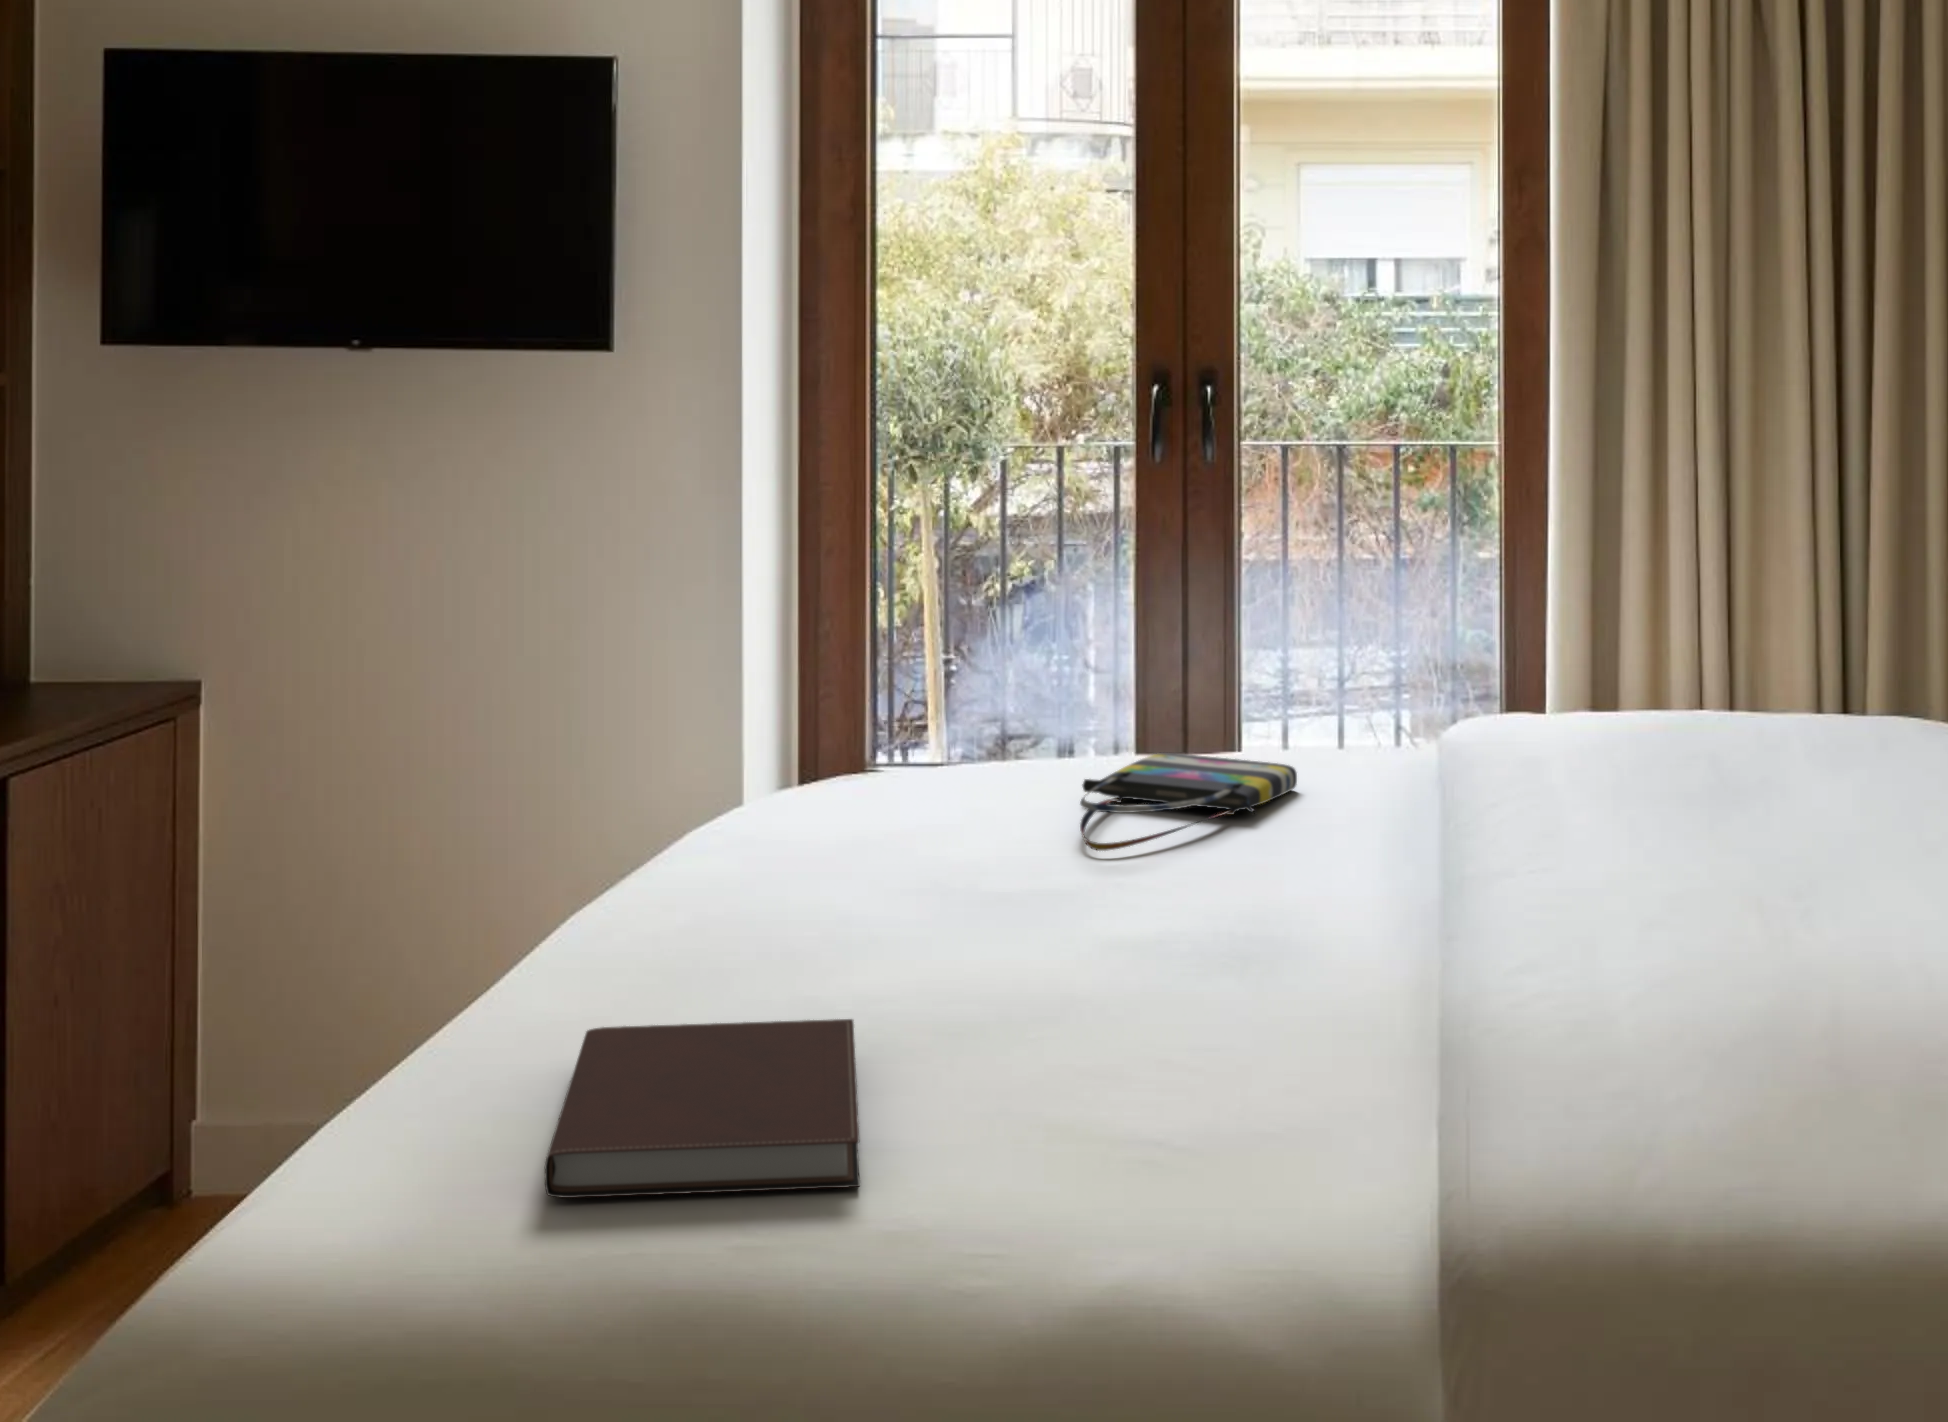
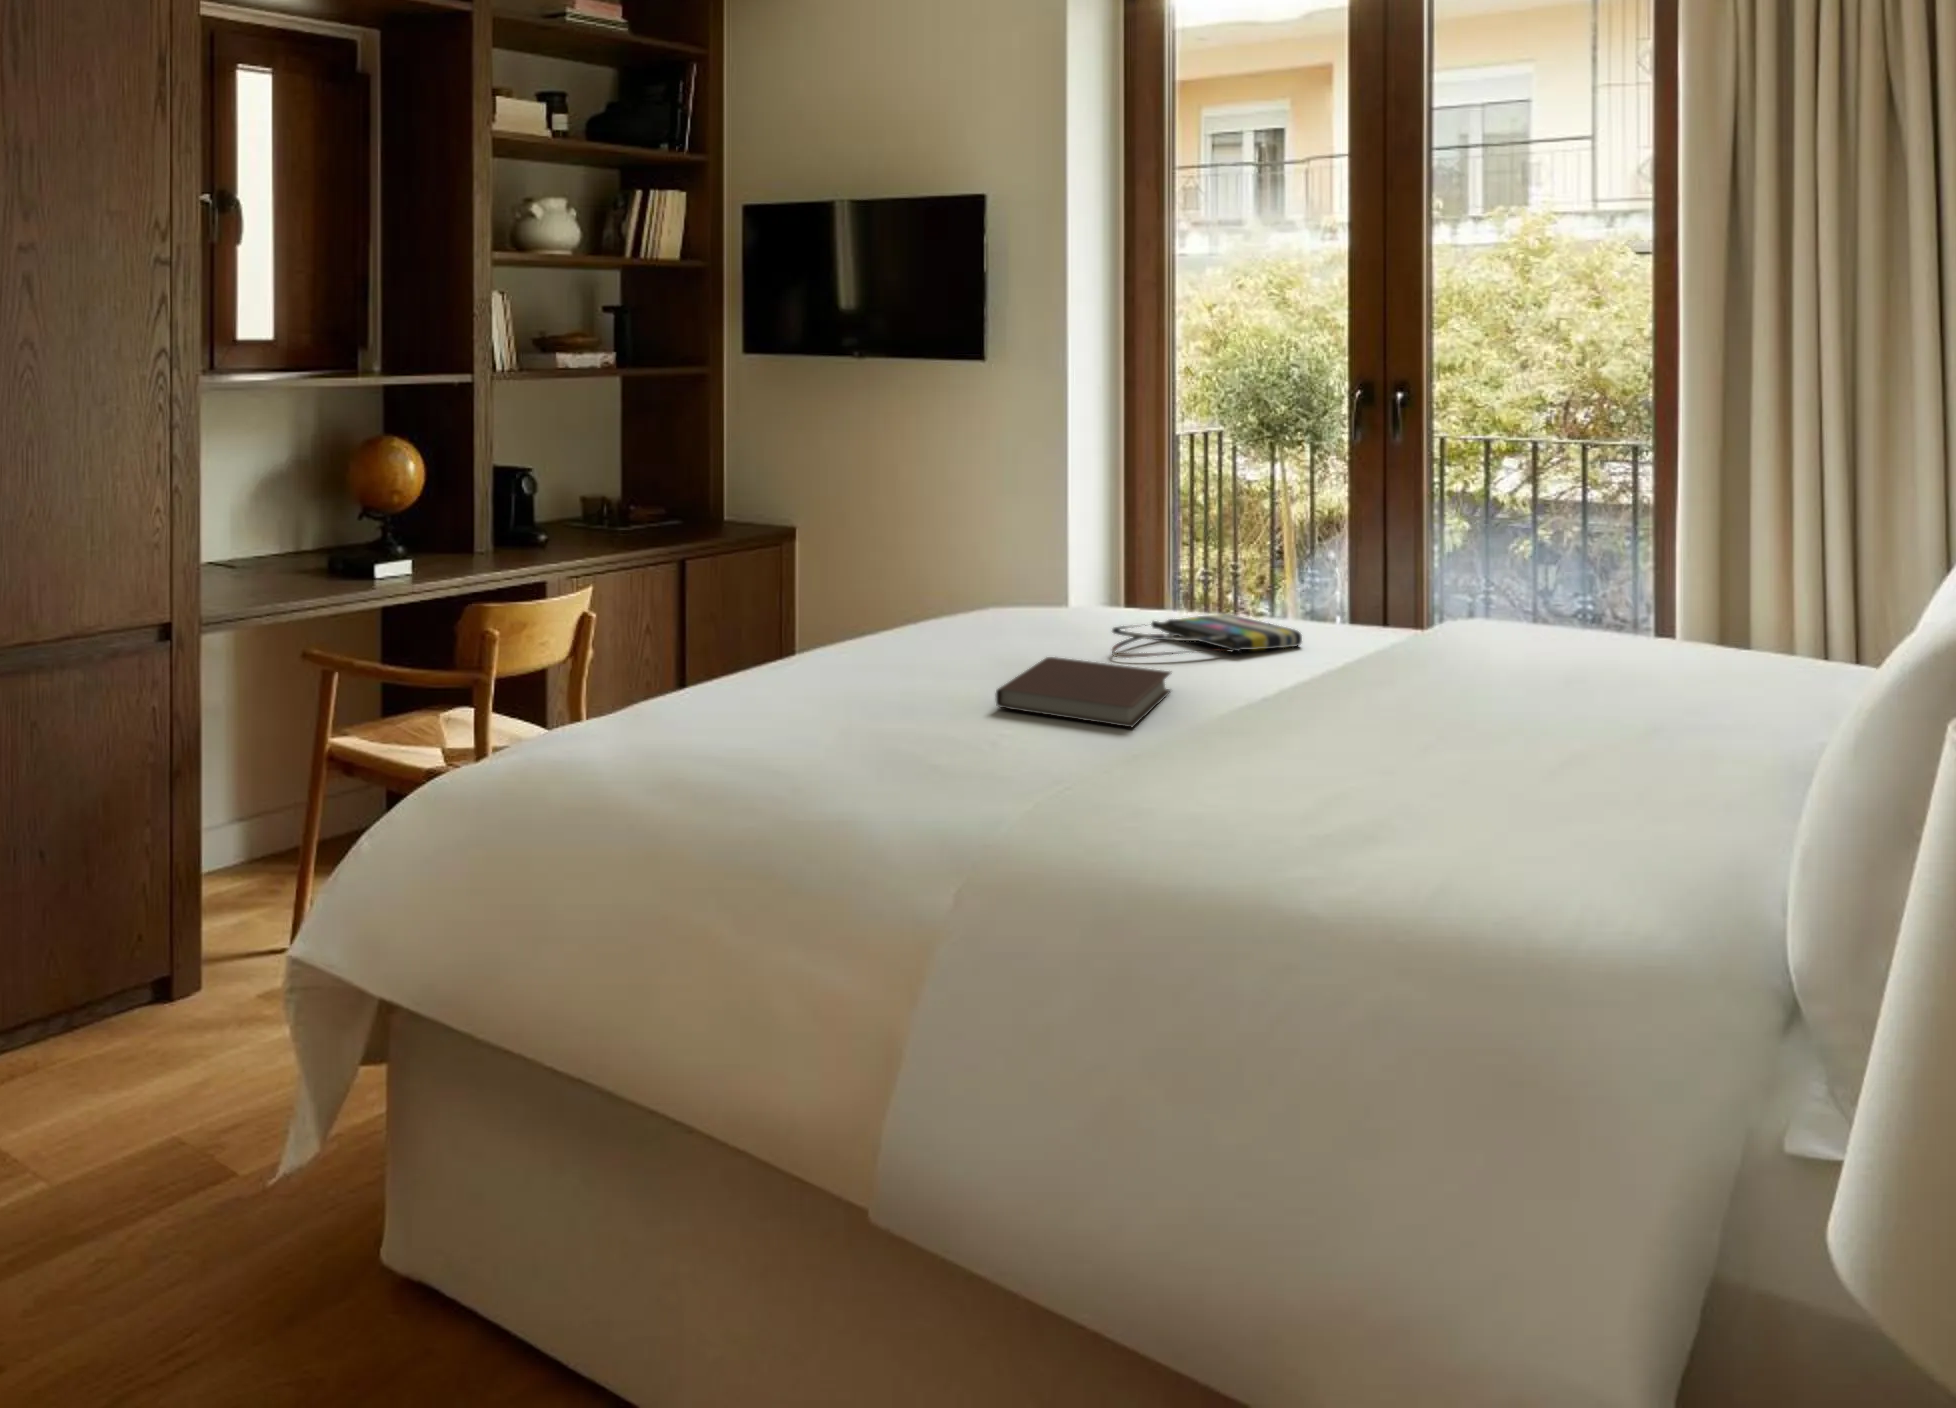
notebook: present [545,1019,860,1198] -> present [996,657,1171,727]

